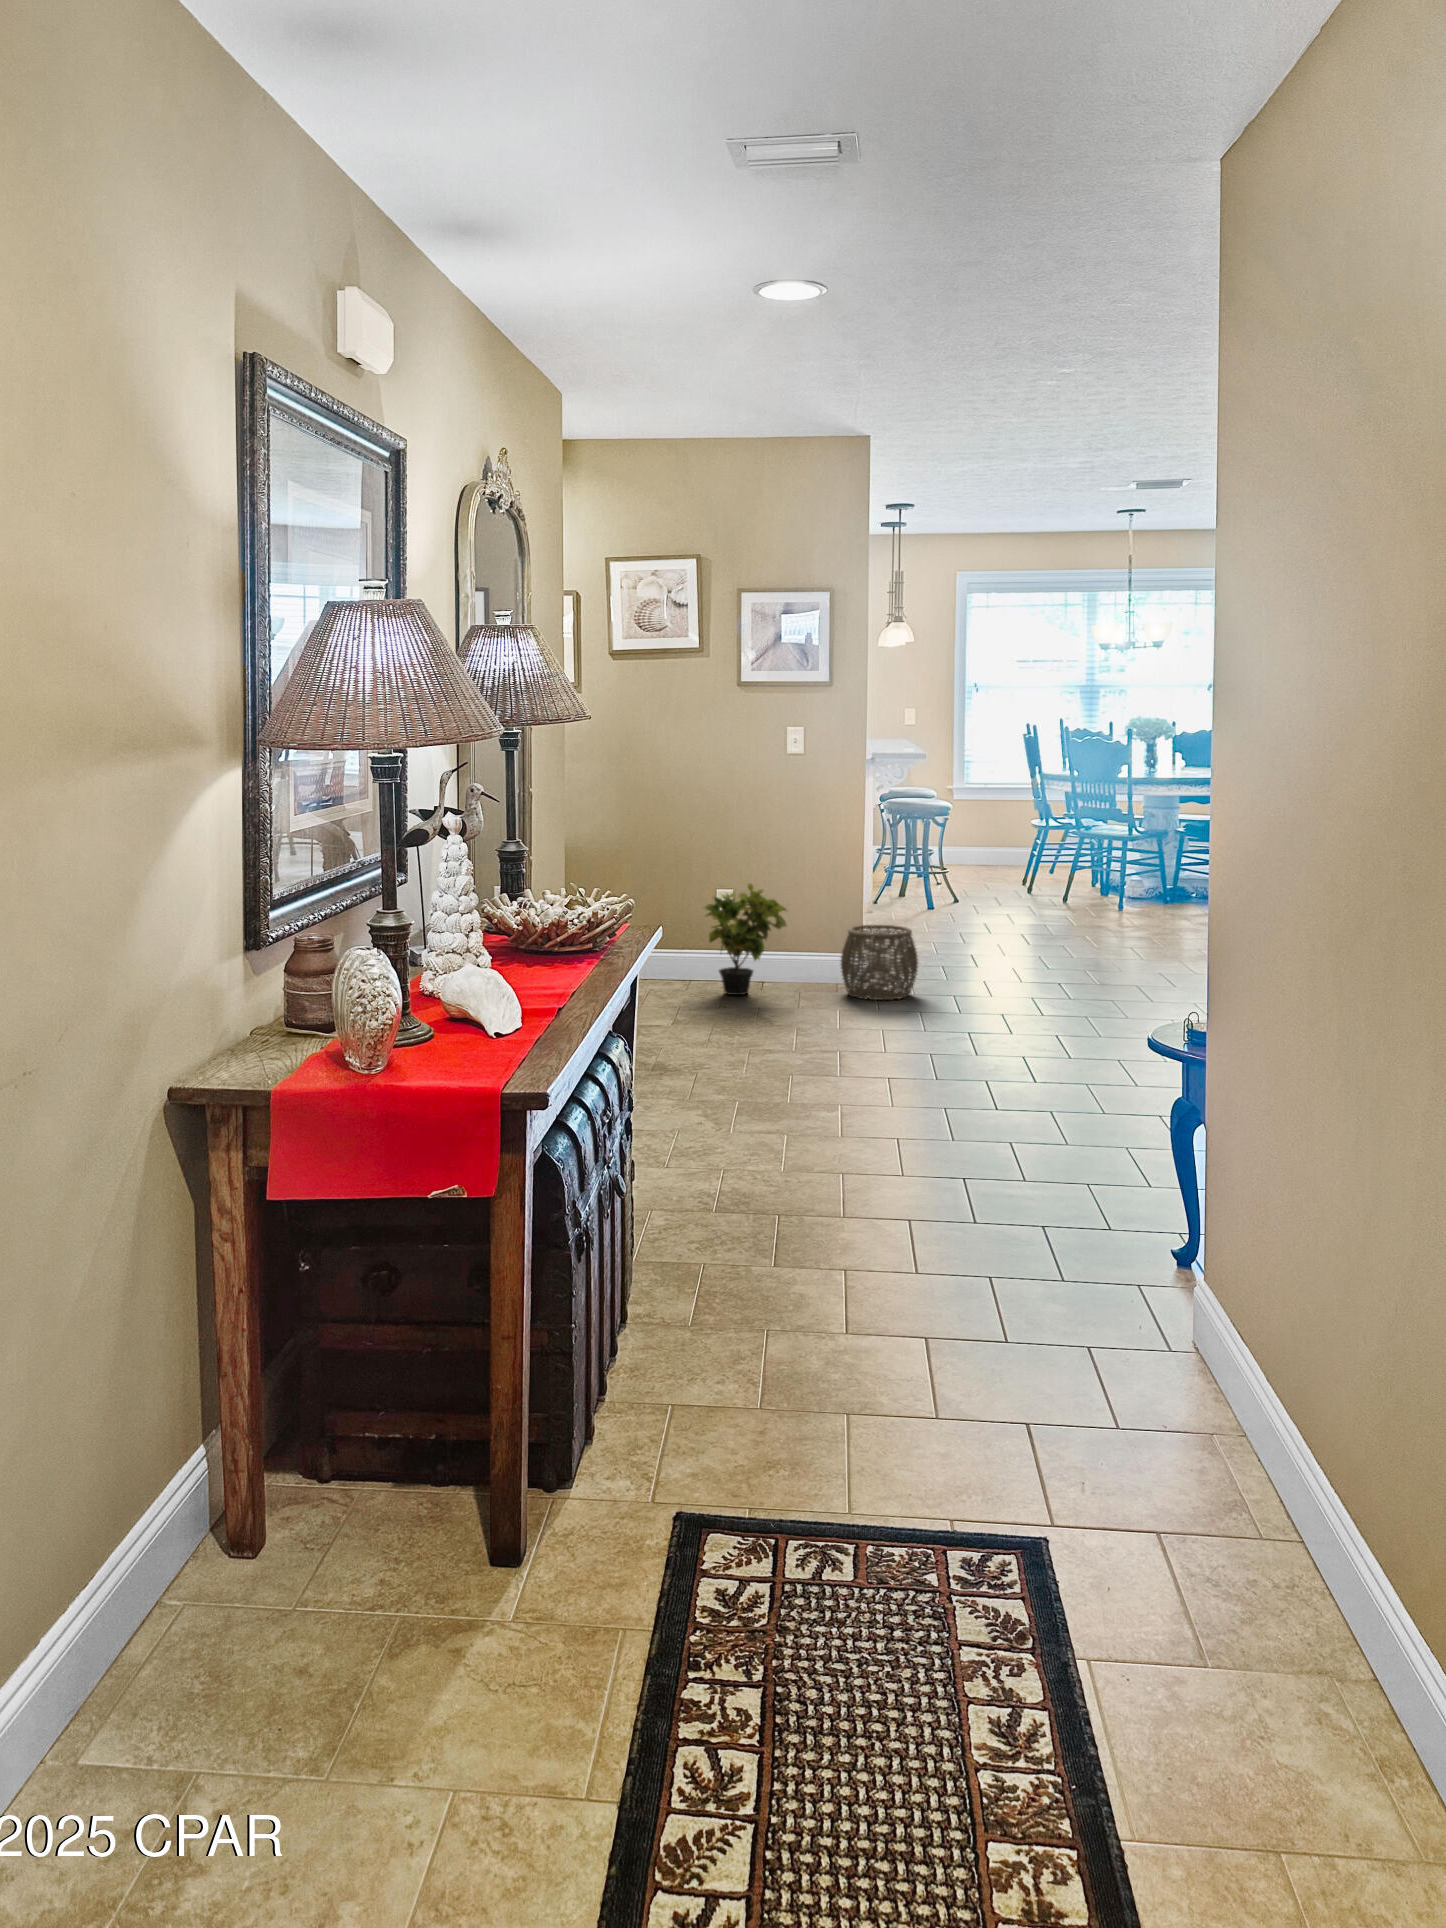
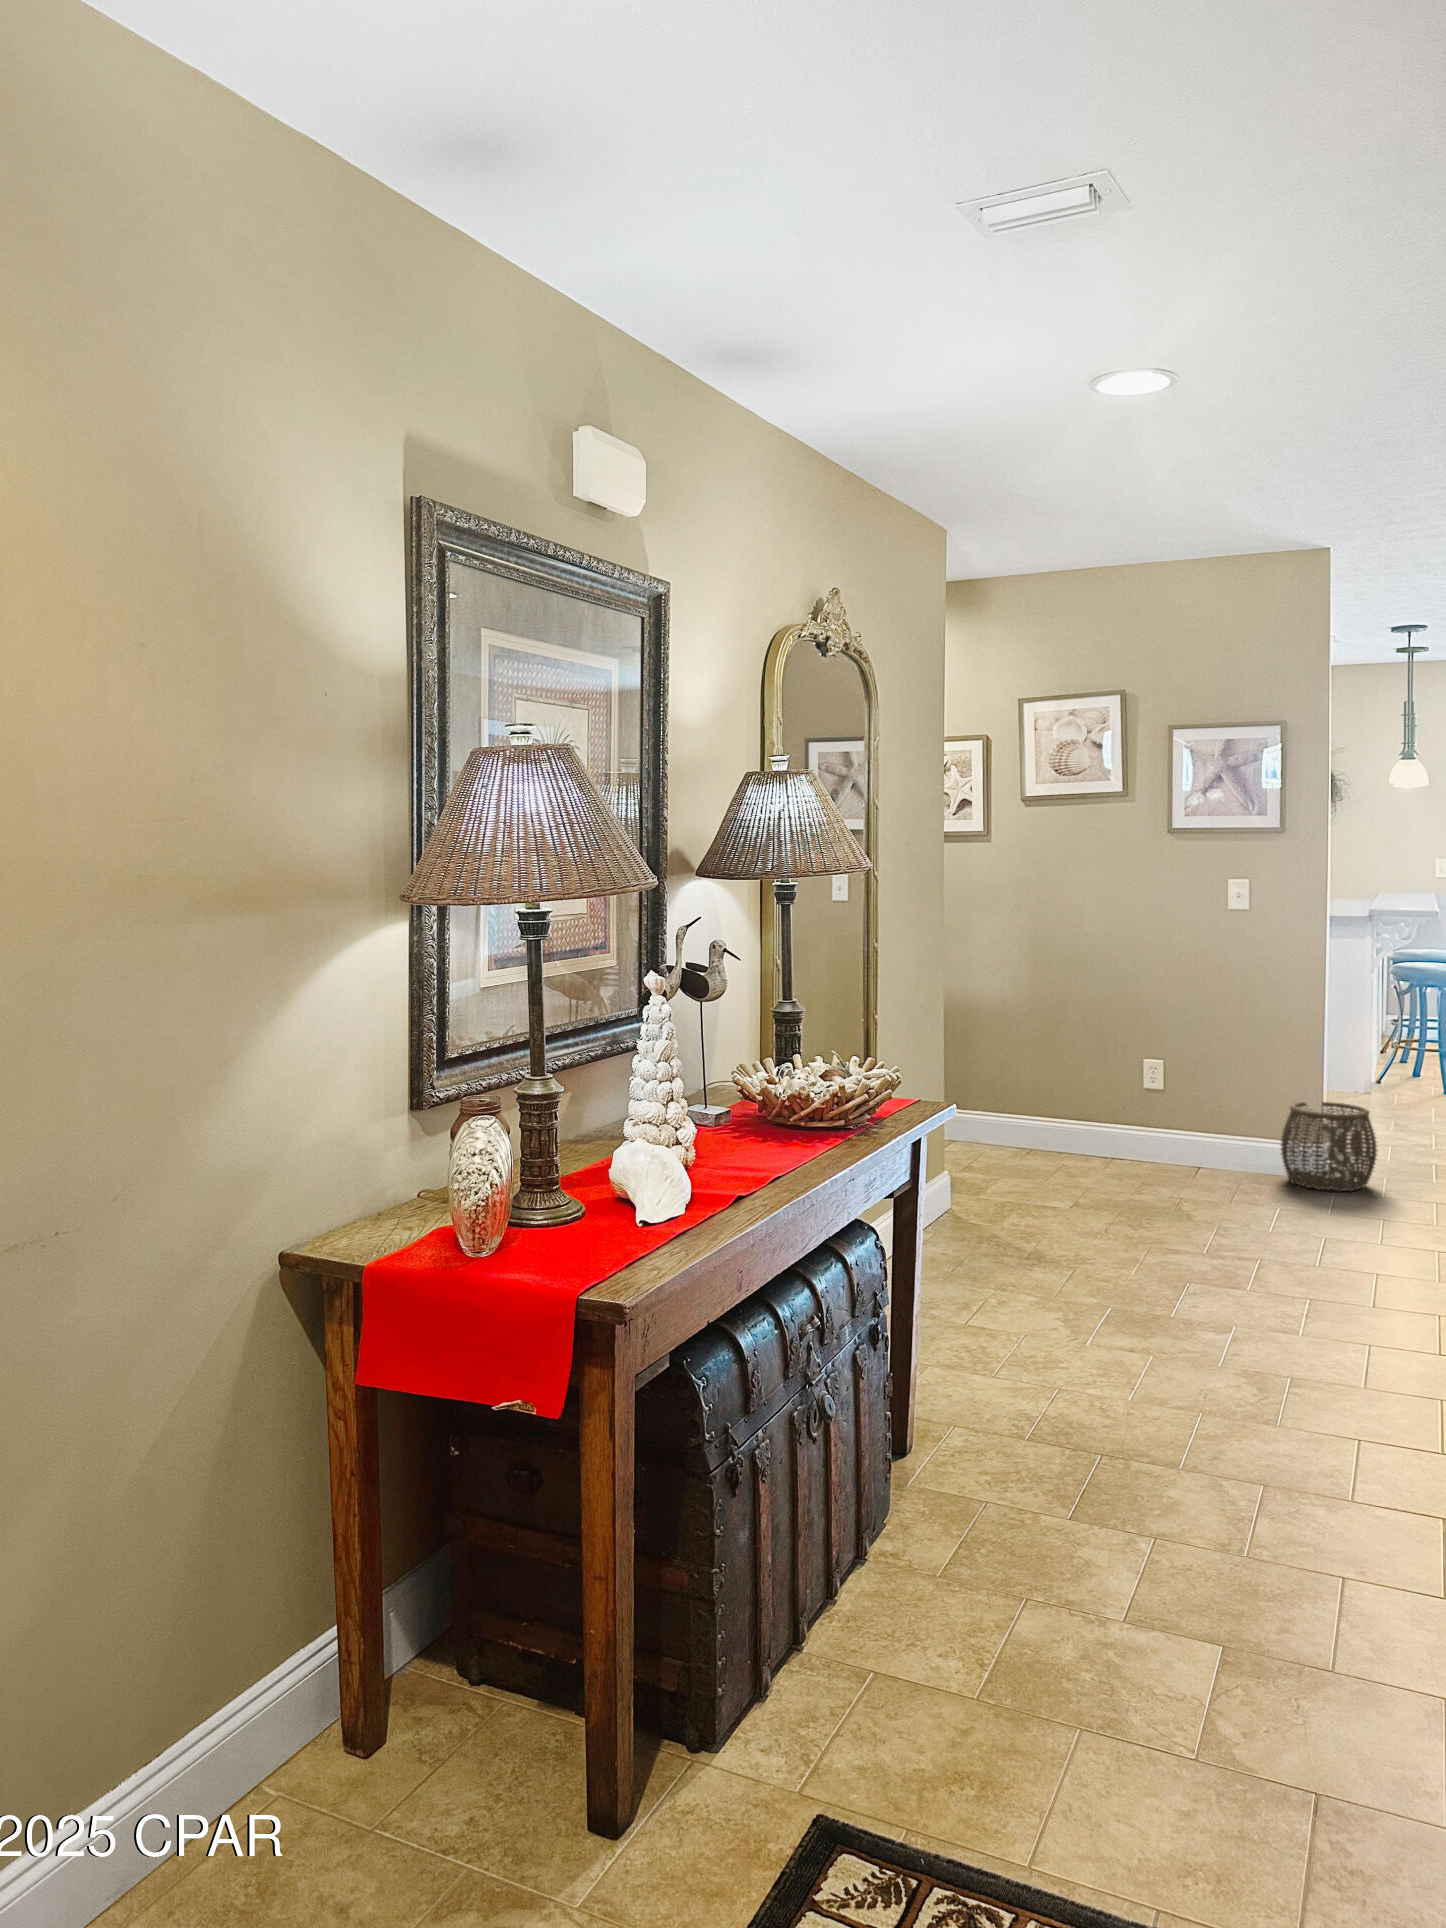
potted plant: present [704,883,786,995] -> none [1119,1046,1218,1171]

